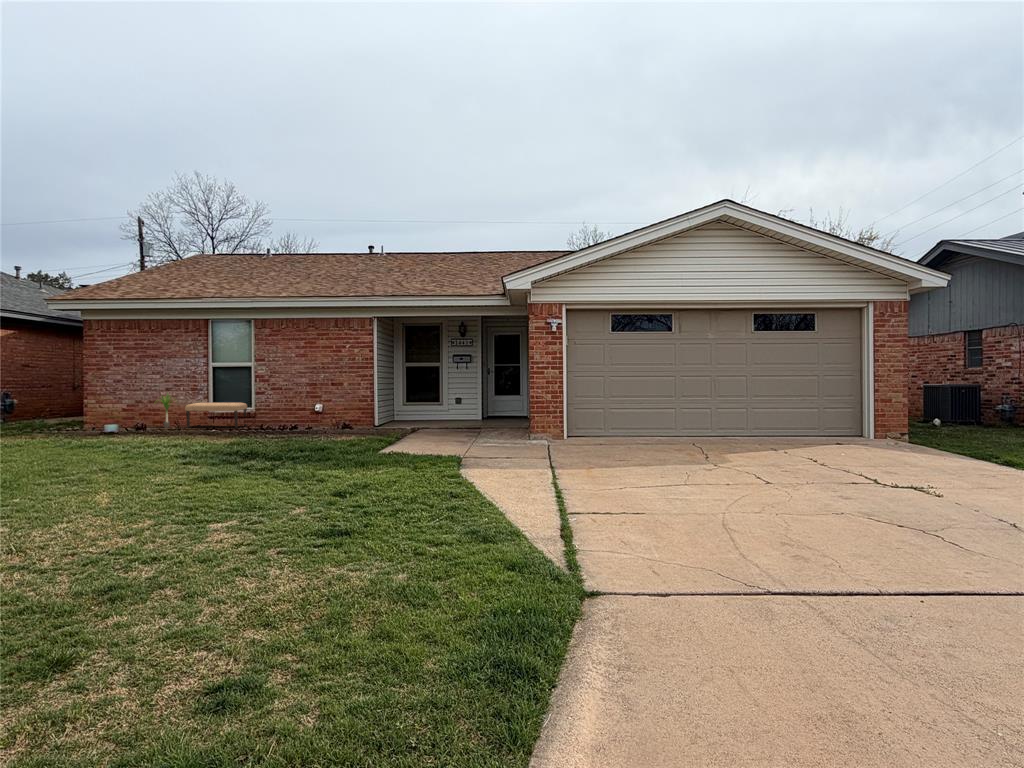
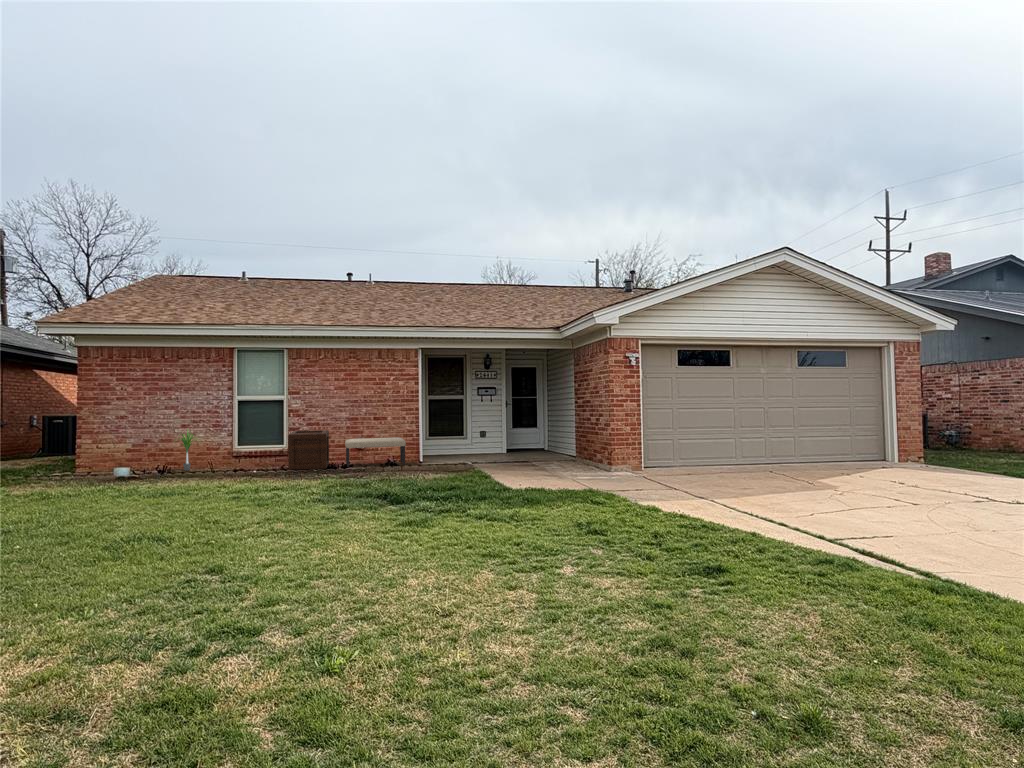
wooden crate: none [244,394,289,430] -> present [288,430,329,470]
bench: present [185,403,247,428] -> present [345,437,406,467]

